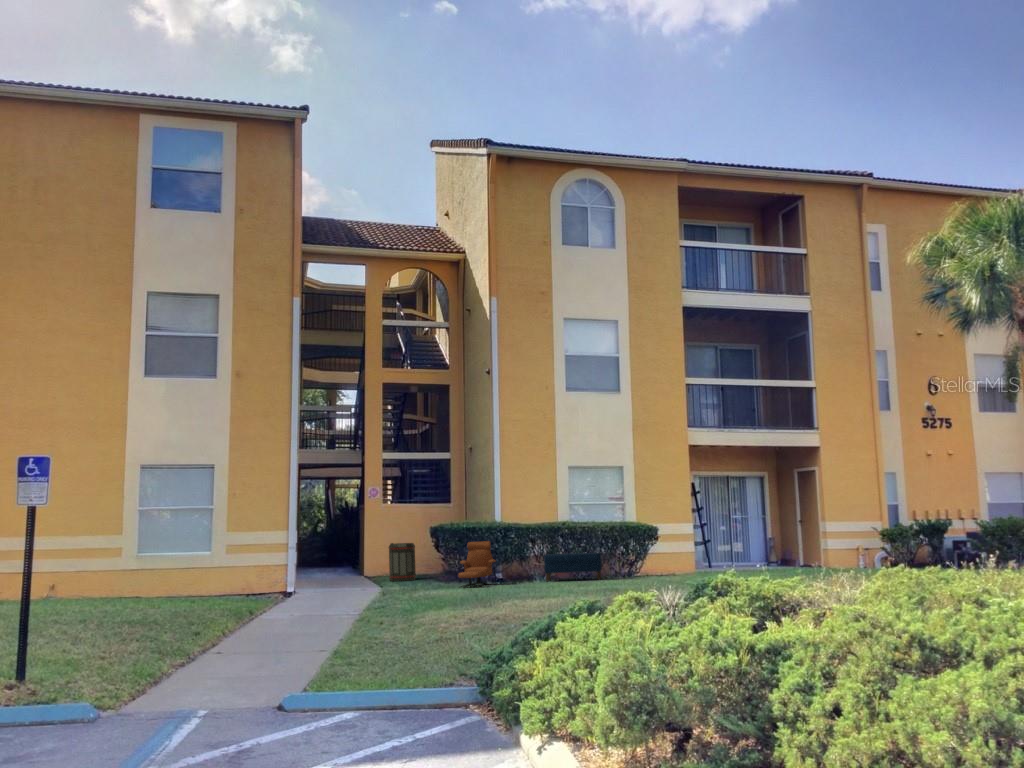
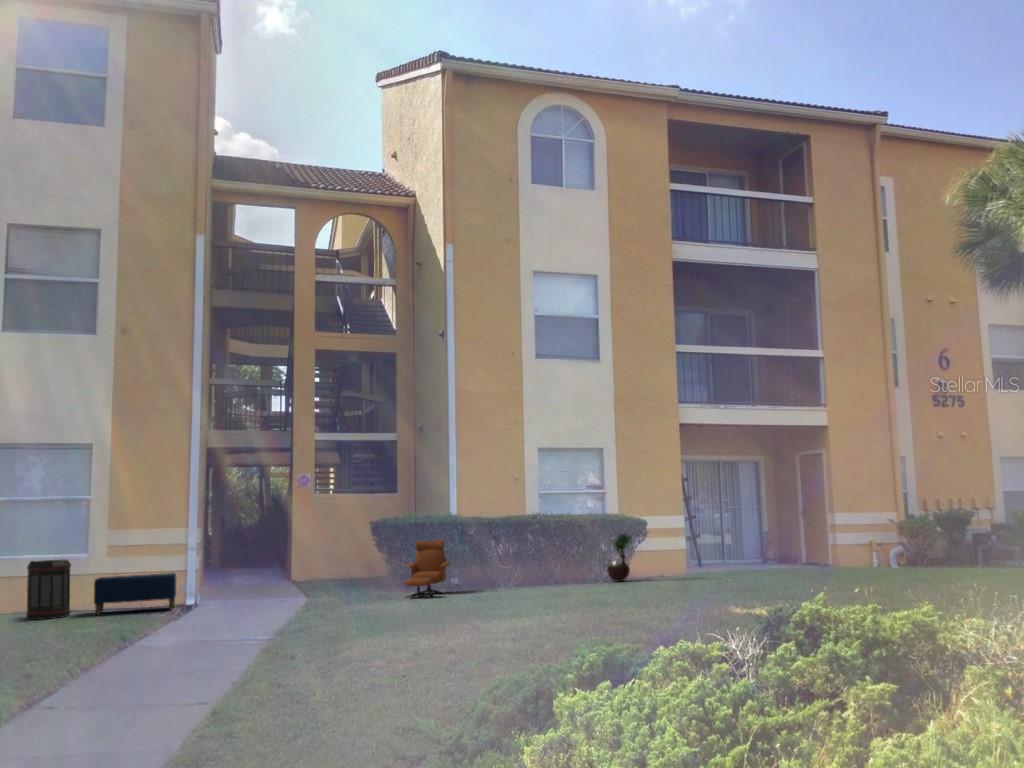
potted tree: none [625,533,649,577] -> present [607,533,632,581]
trash can: present [389,543,416,581] -> present [26,560,71,620]
bench: present [544,553,602,582] -> present [94,573,176,615]

